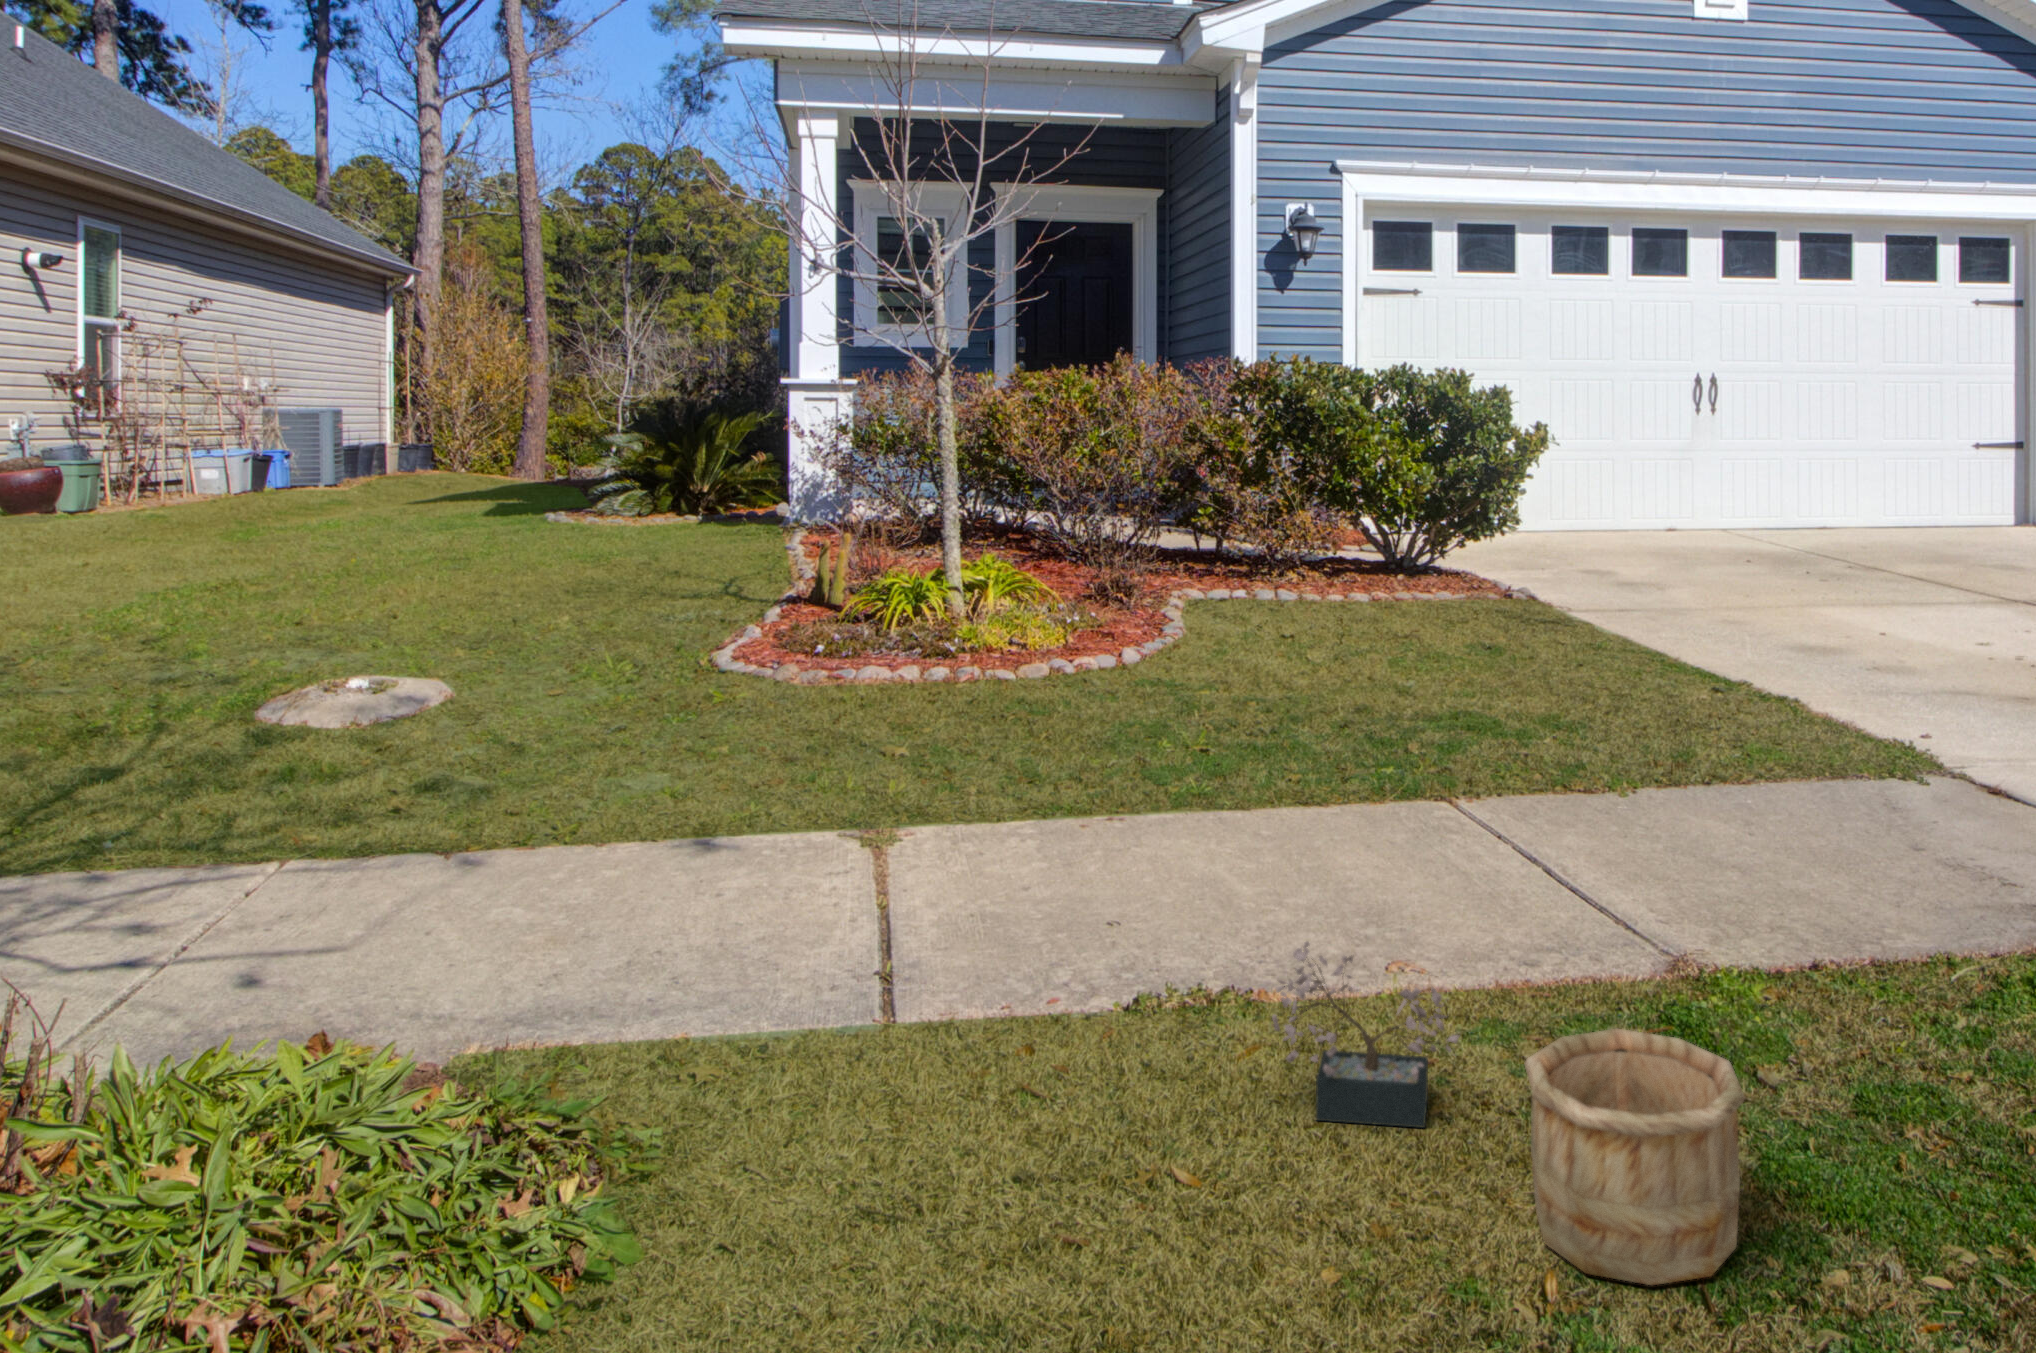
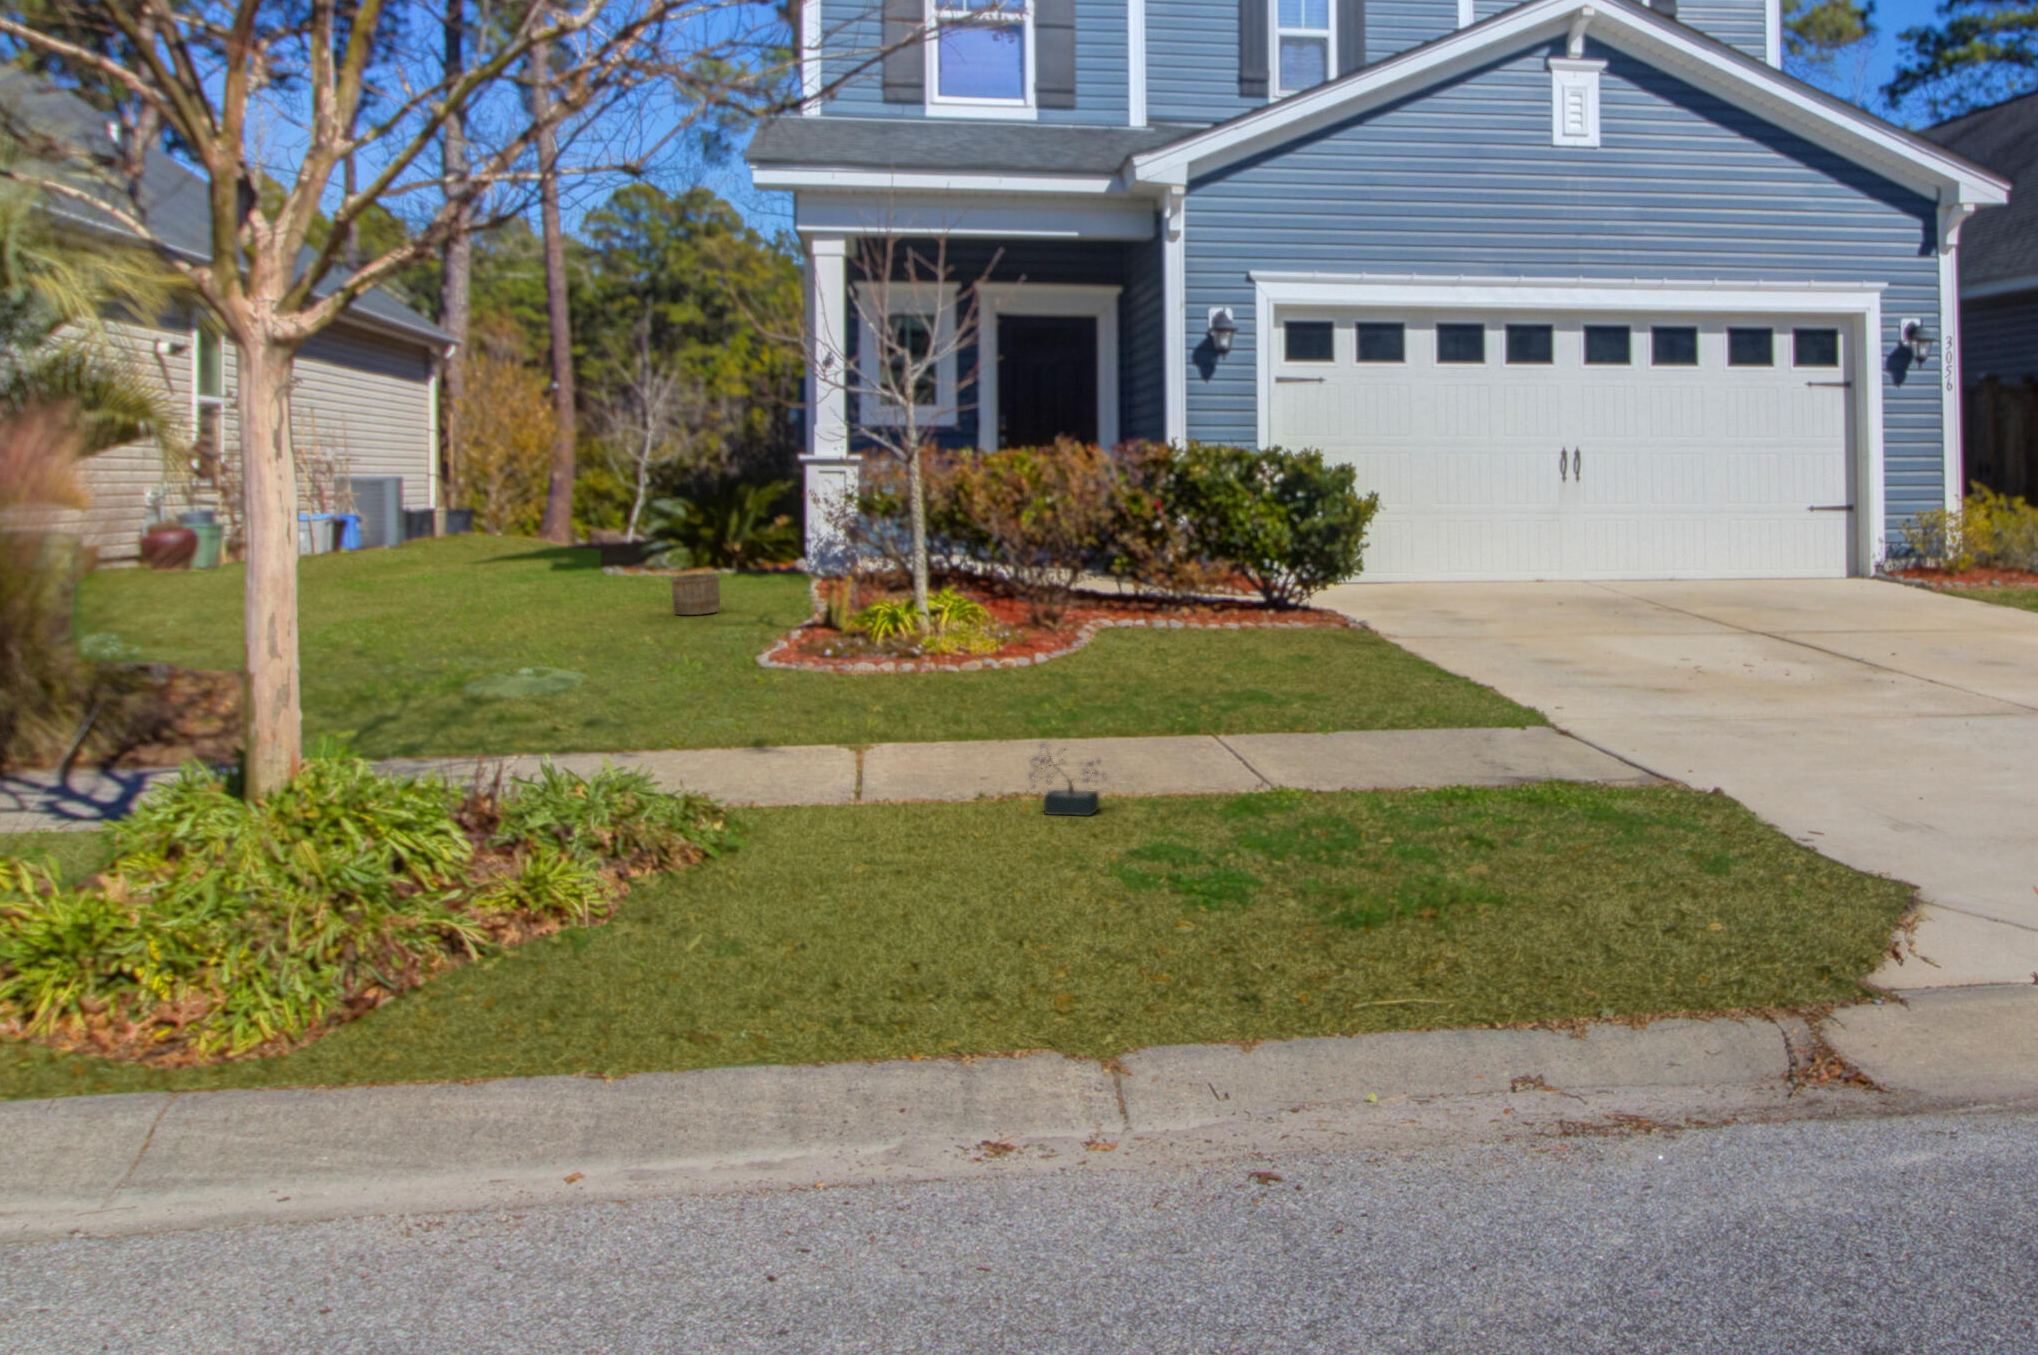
wooden bucket: present [1525,1029,1744,1285] -> present [671,574,720,615]

